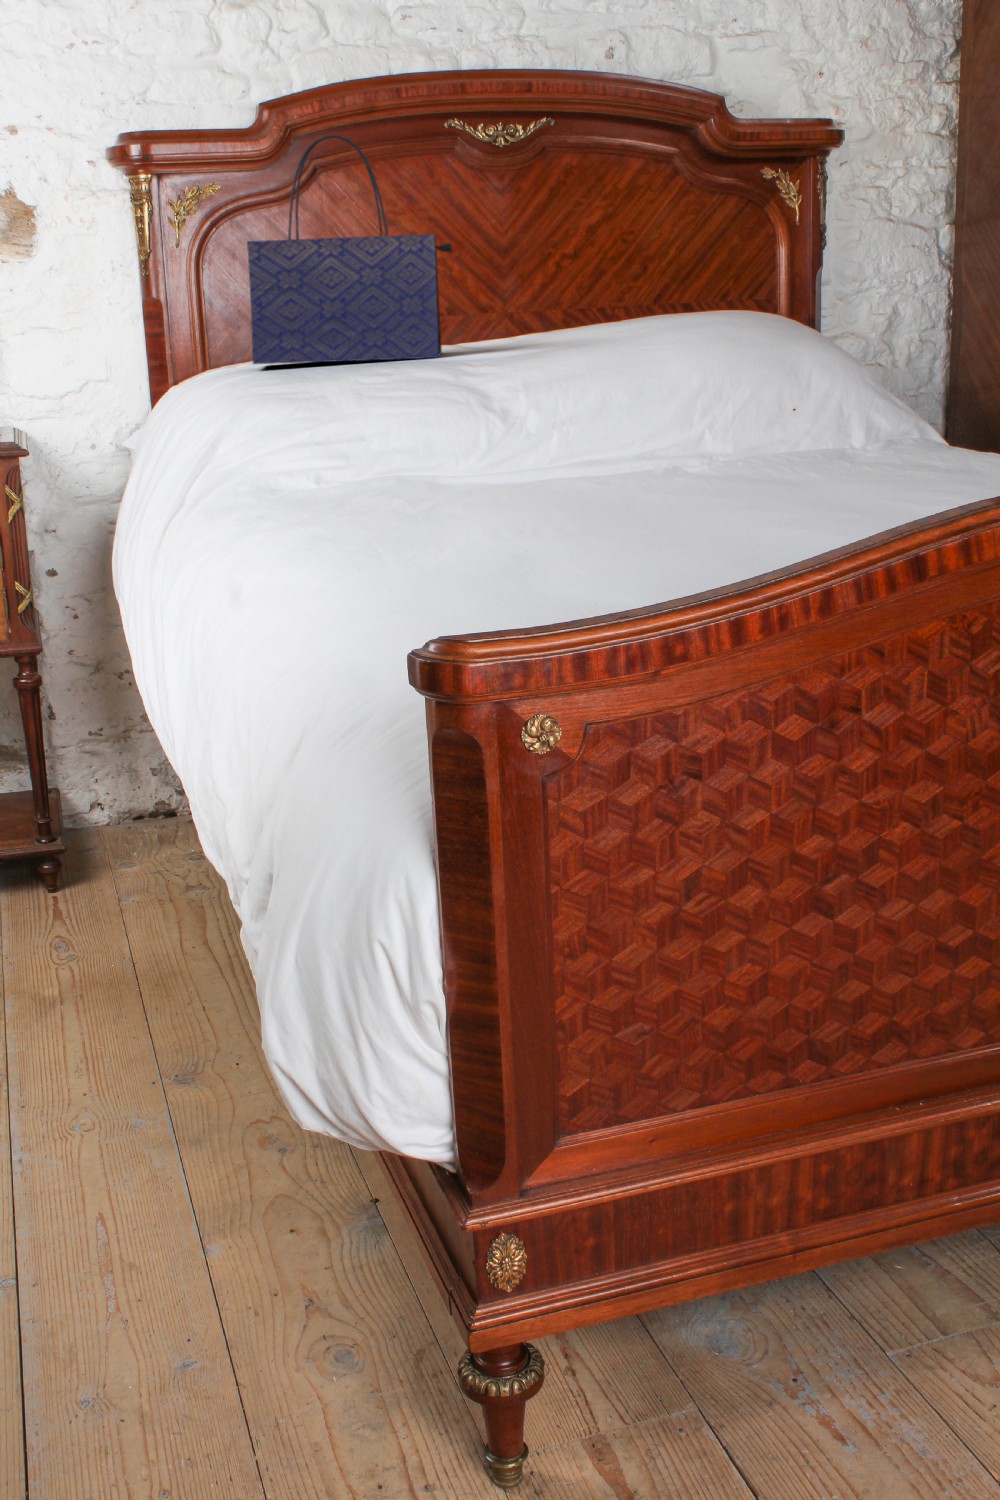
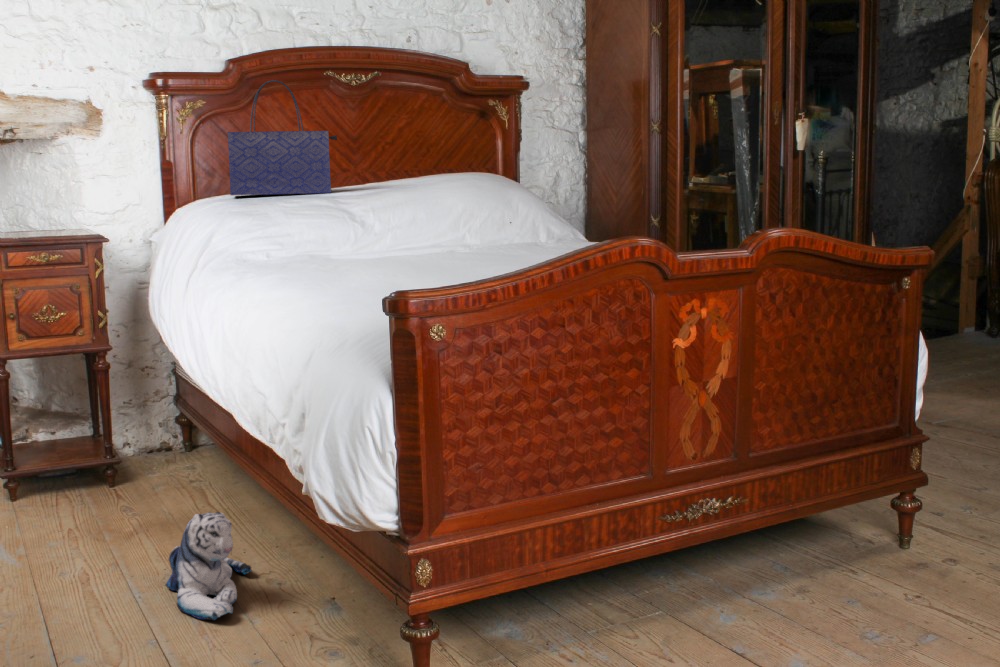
plush toy: none [68,1008,233,1235] -> present [166,512,252,620]

